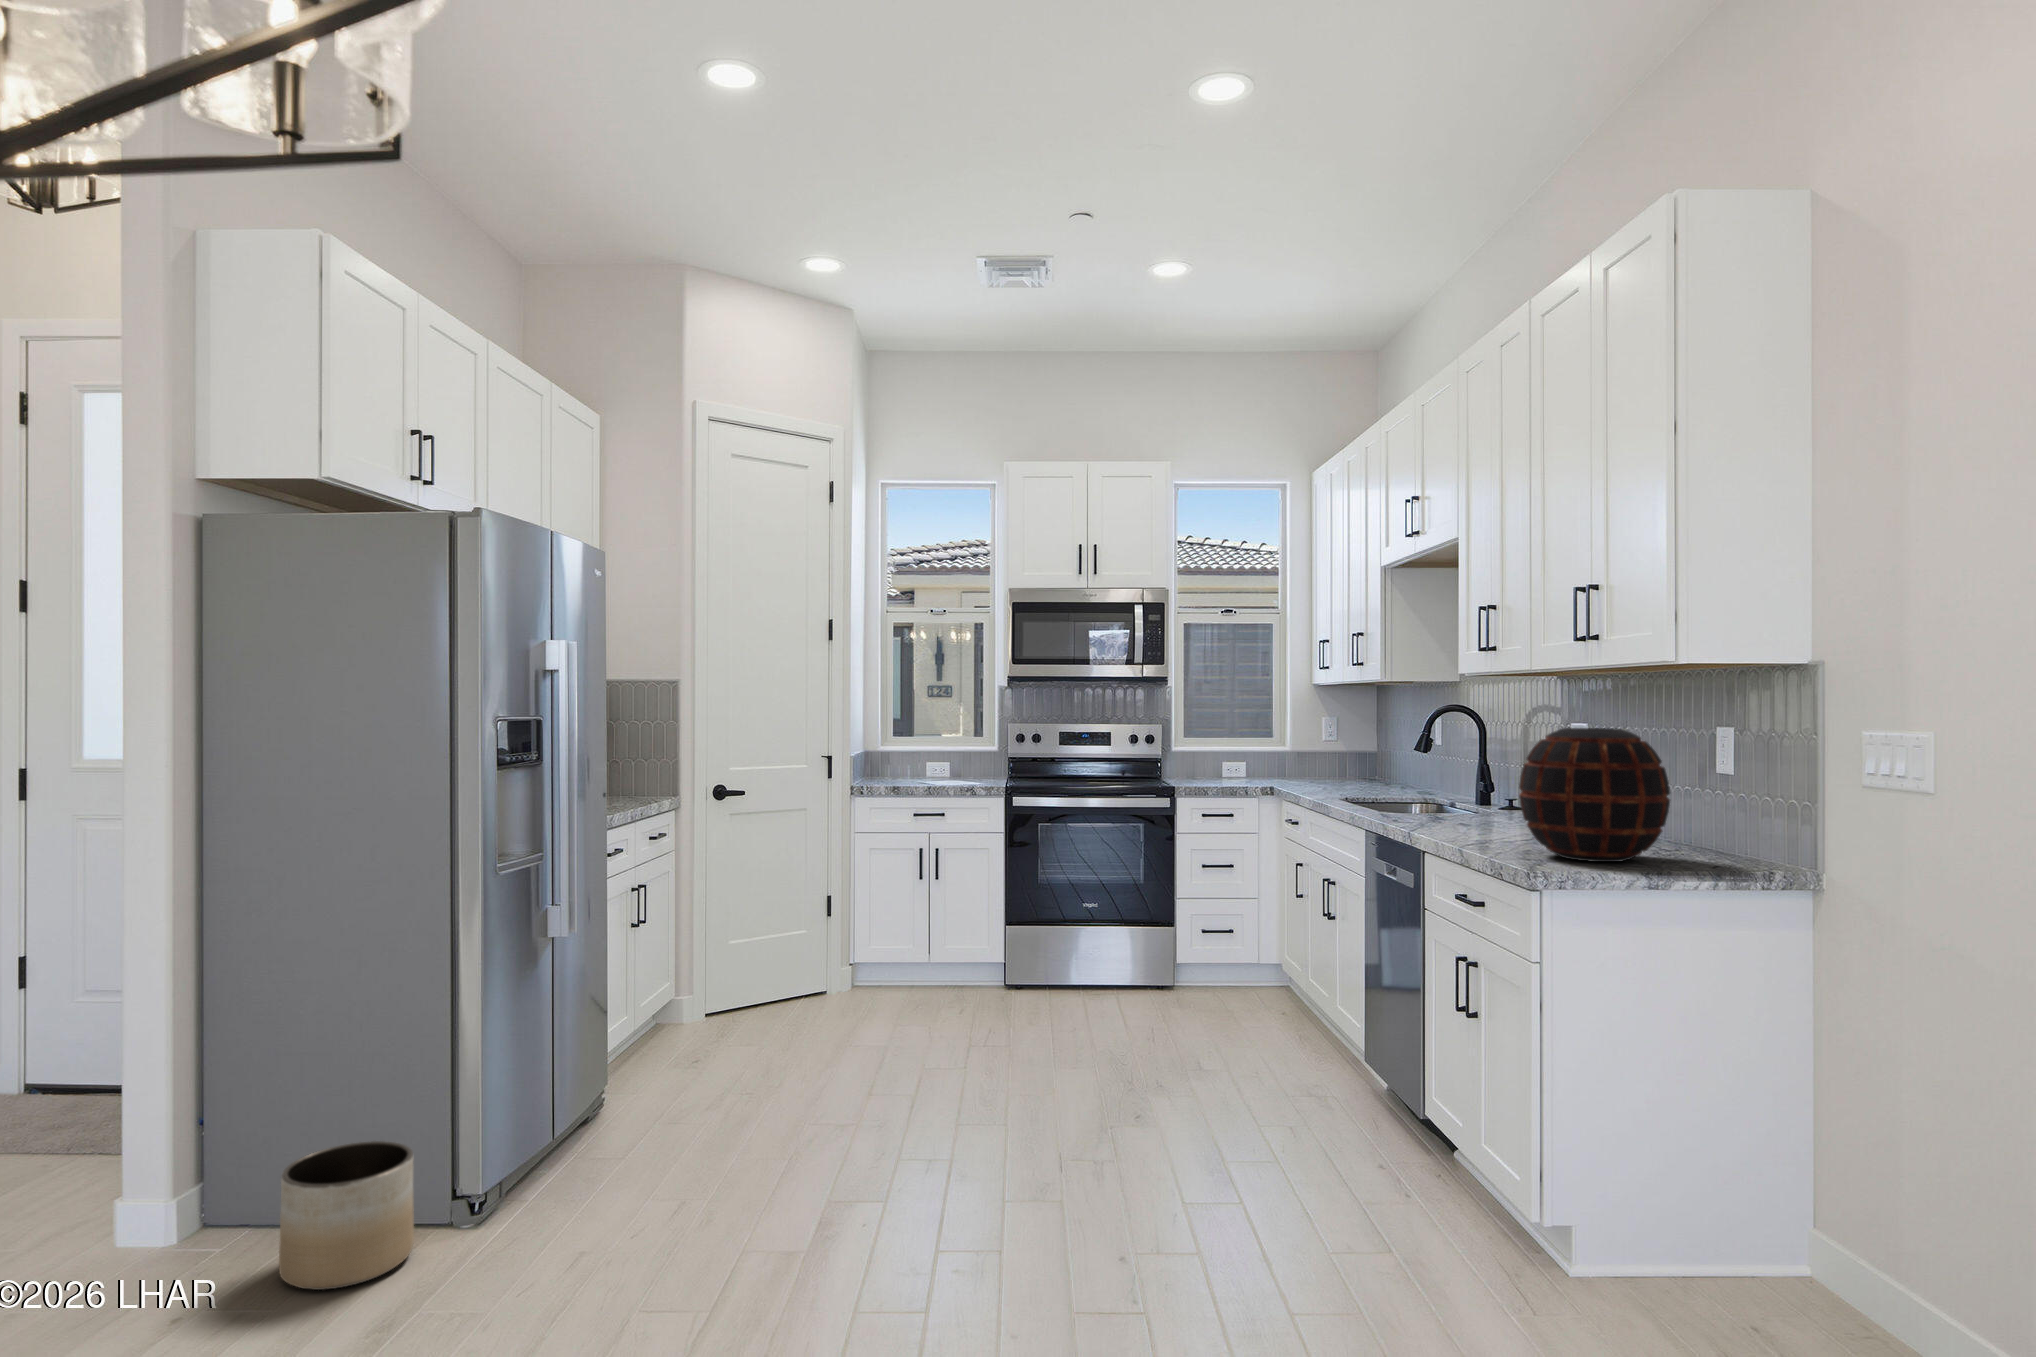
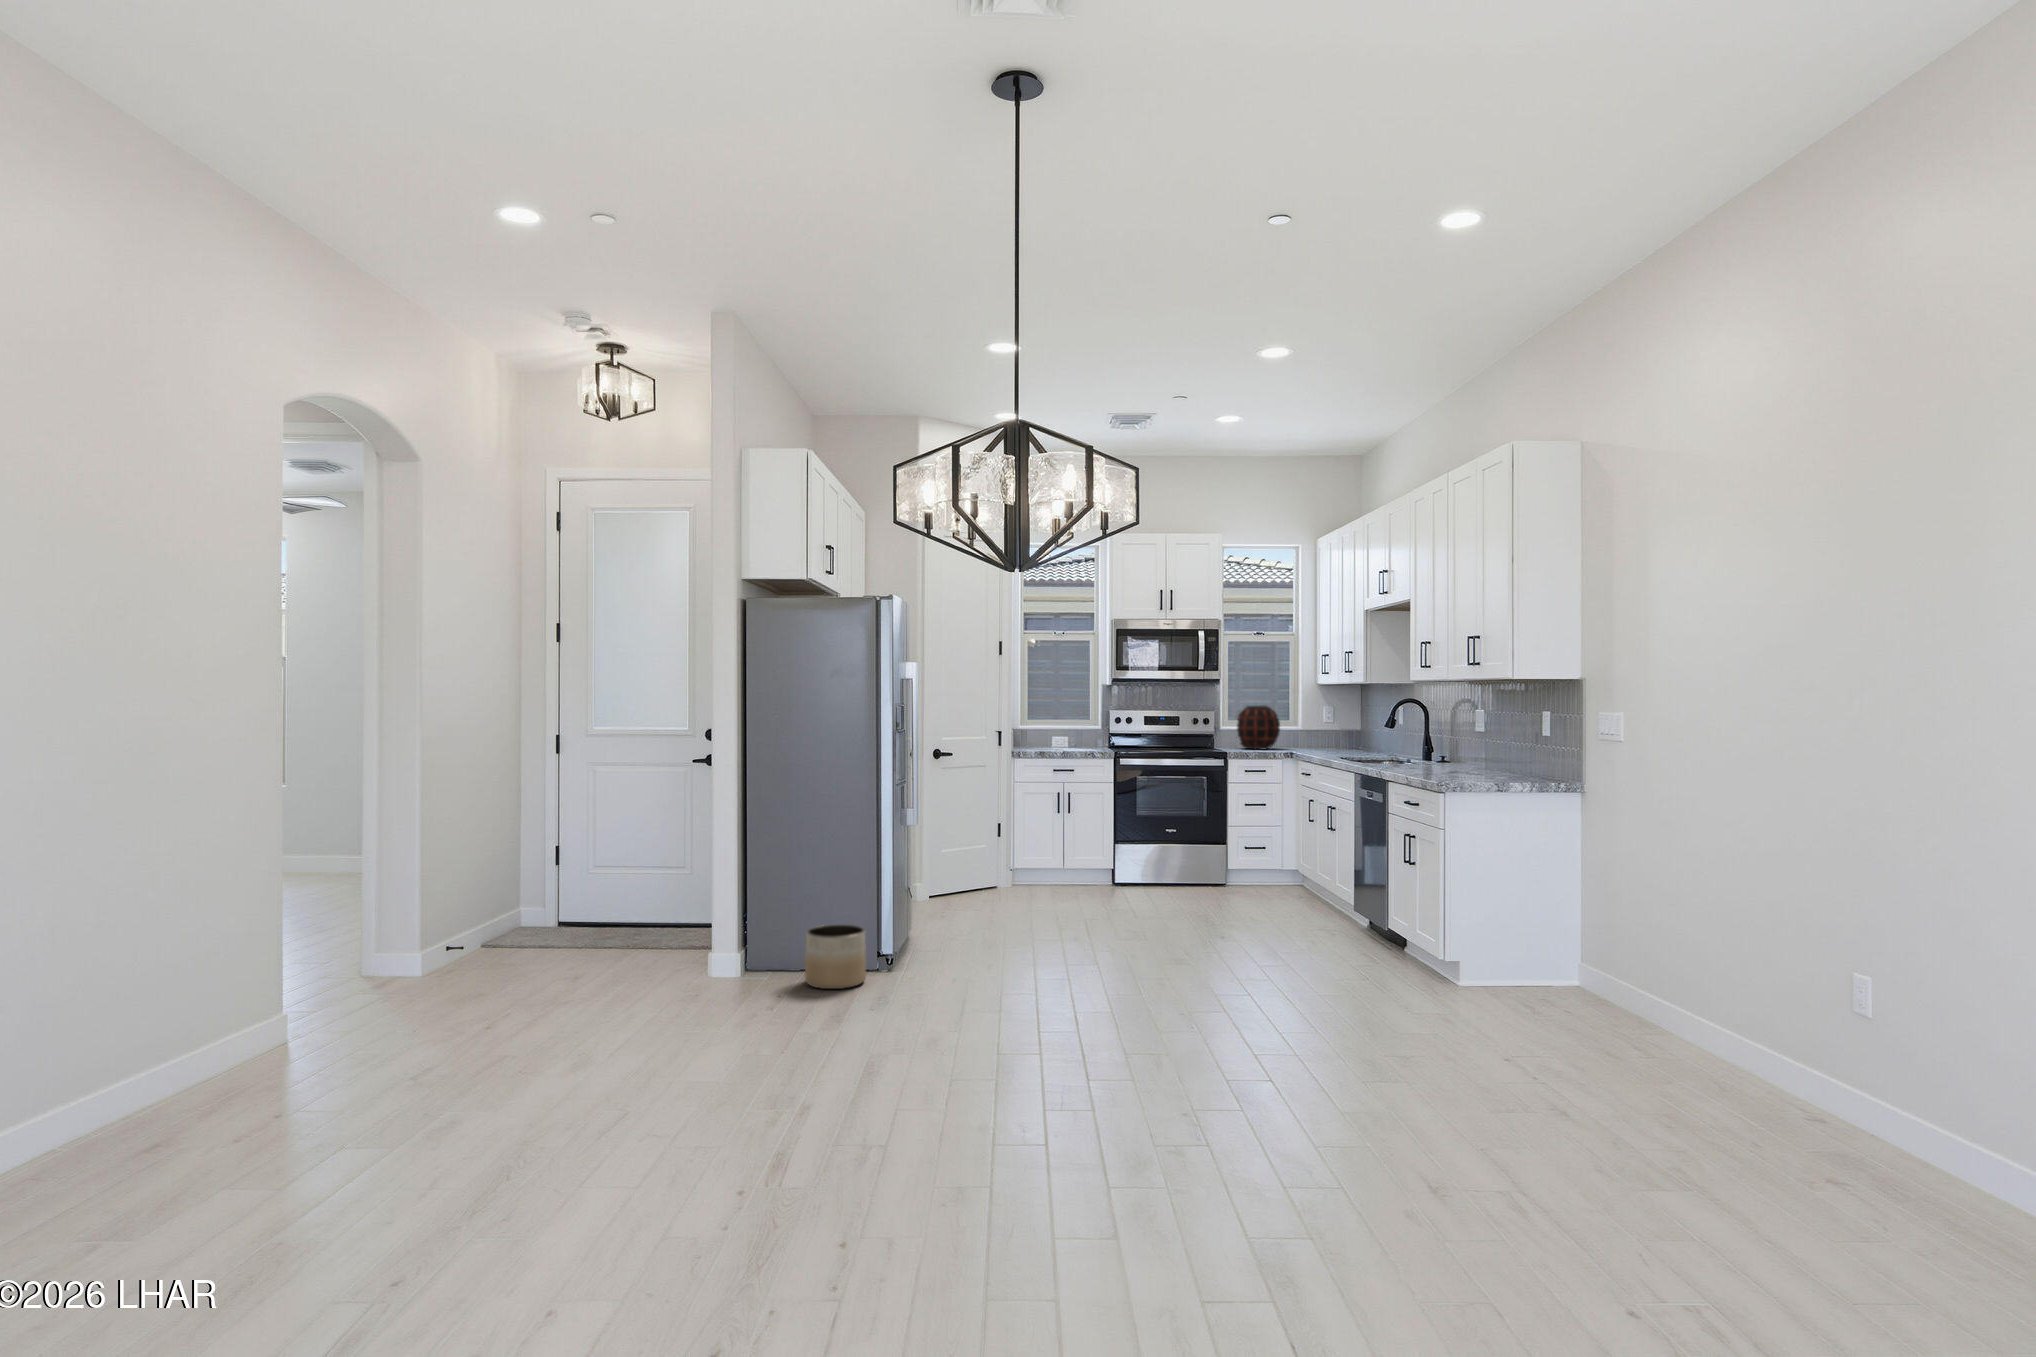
decorative vase: present [1519,728,1670,862] -> present [1236,705,1280,749]

